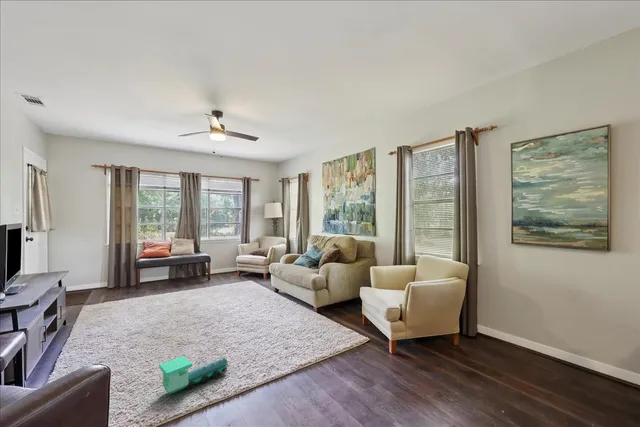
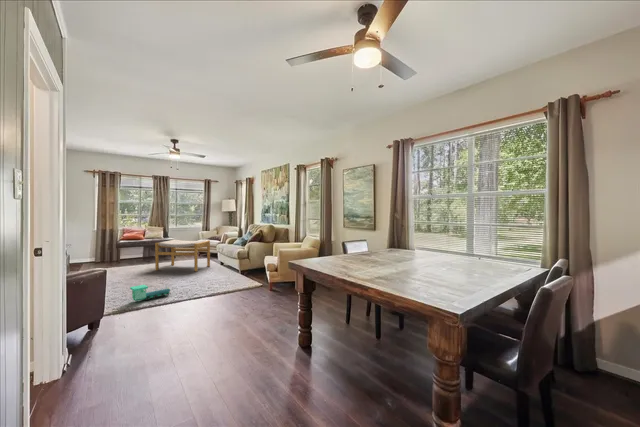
footstool: none [189,259,263,307] -> present [155,240,210,272]

